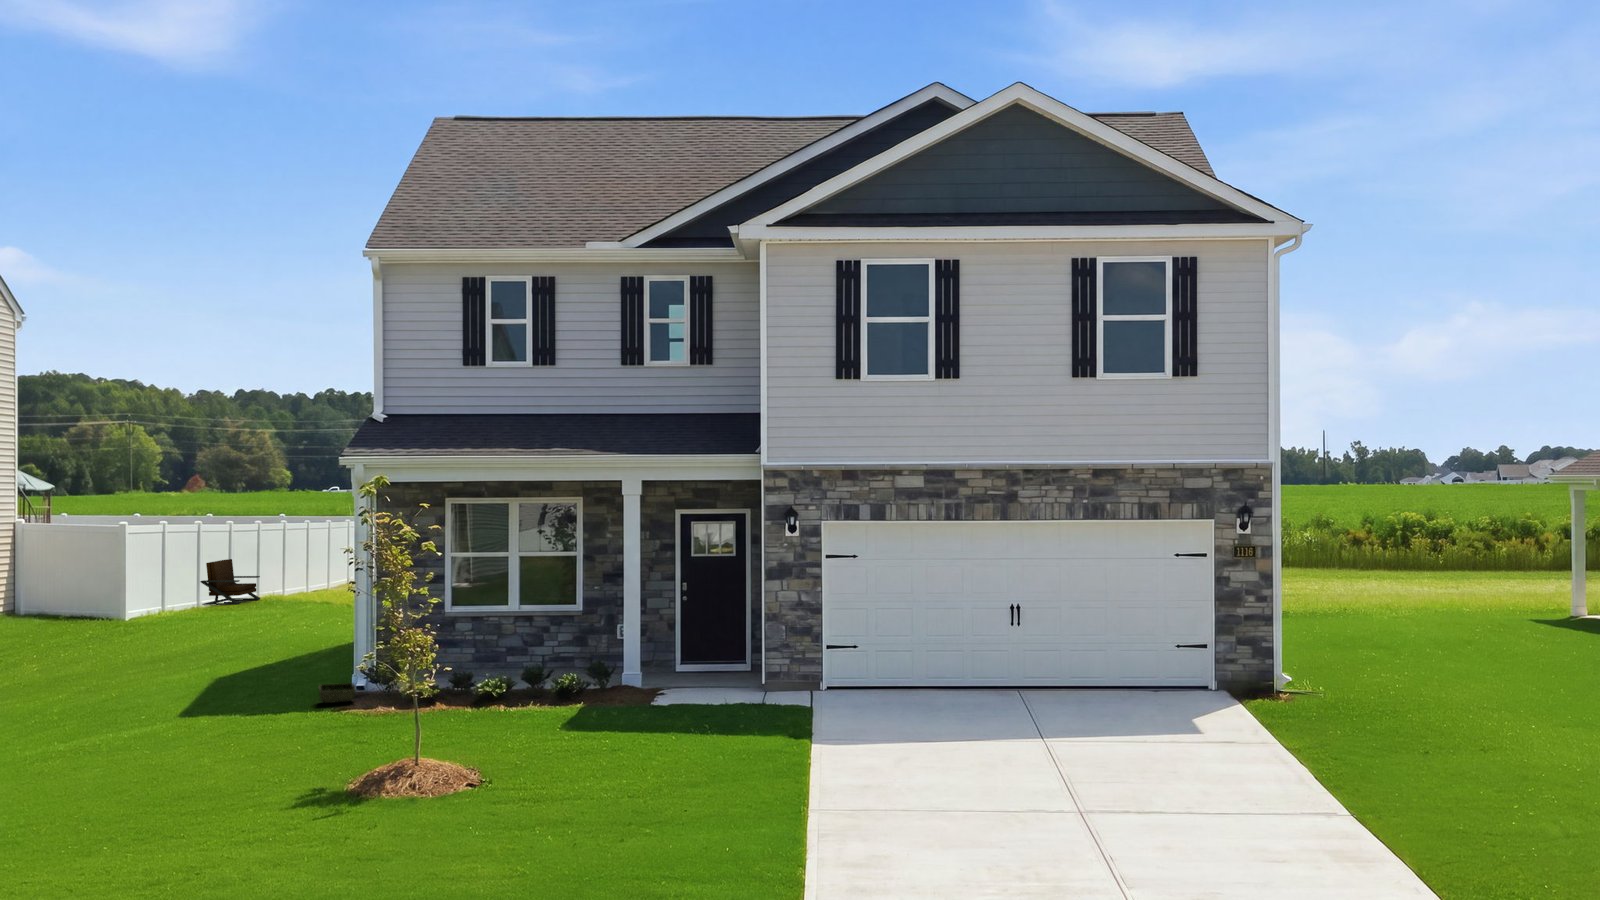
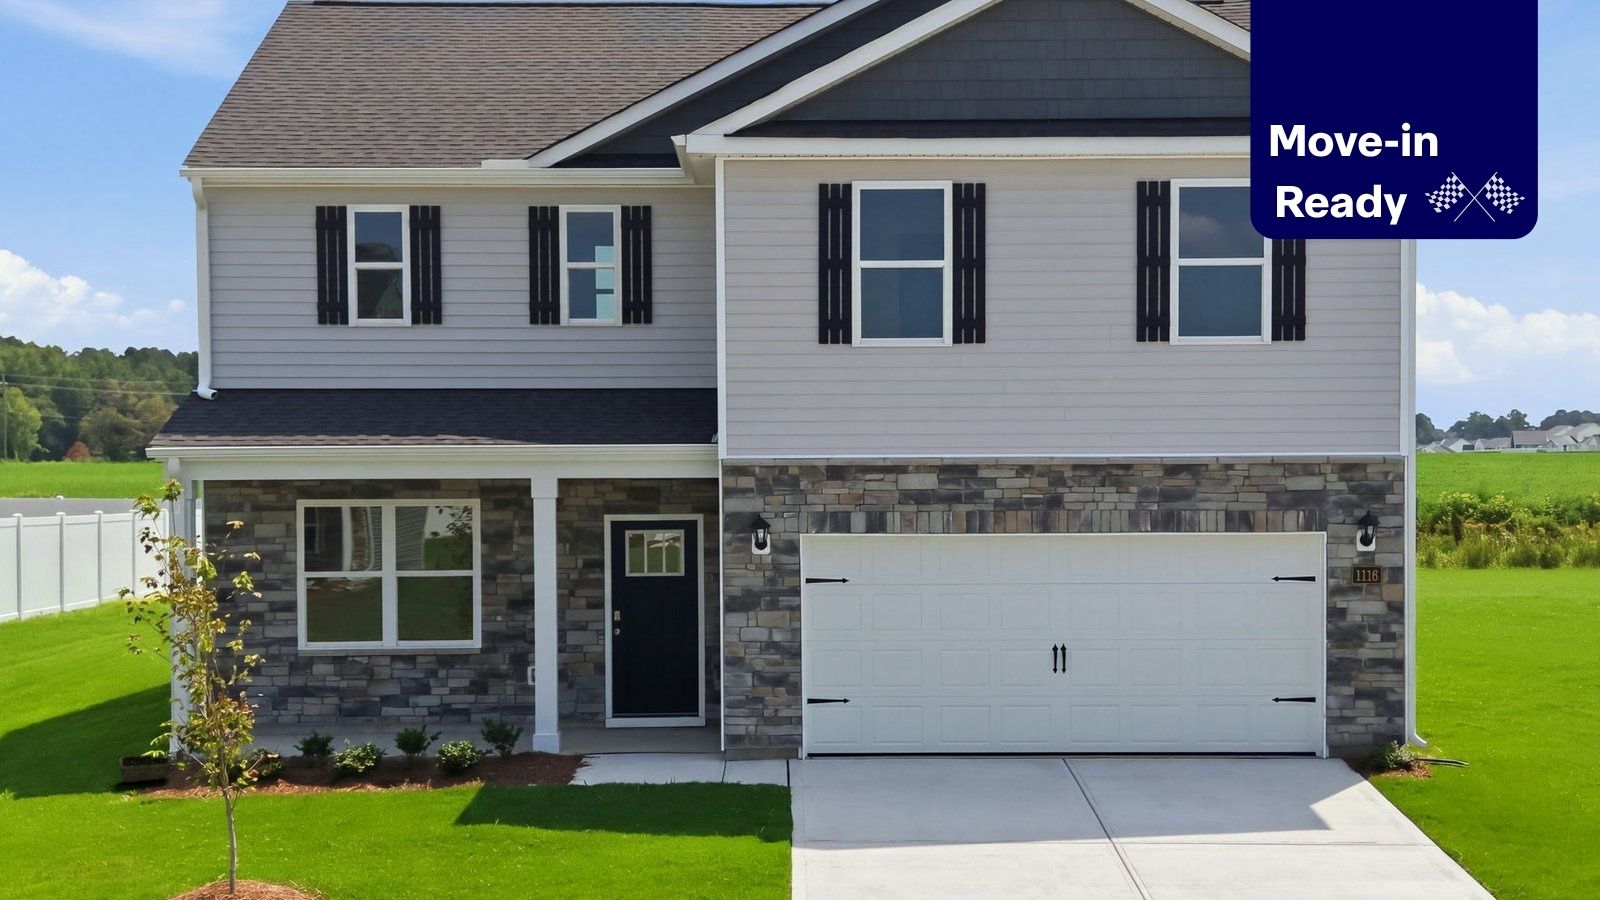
lounge chair: present [200,559,260,605] -> none [20,560,98,619]

